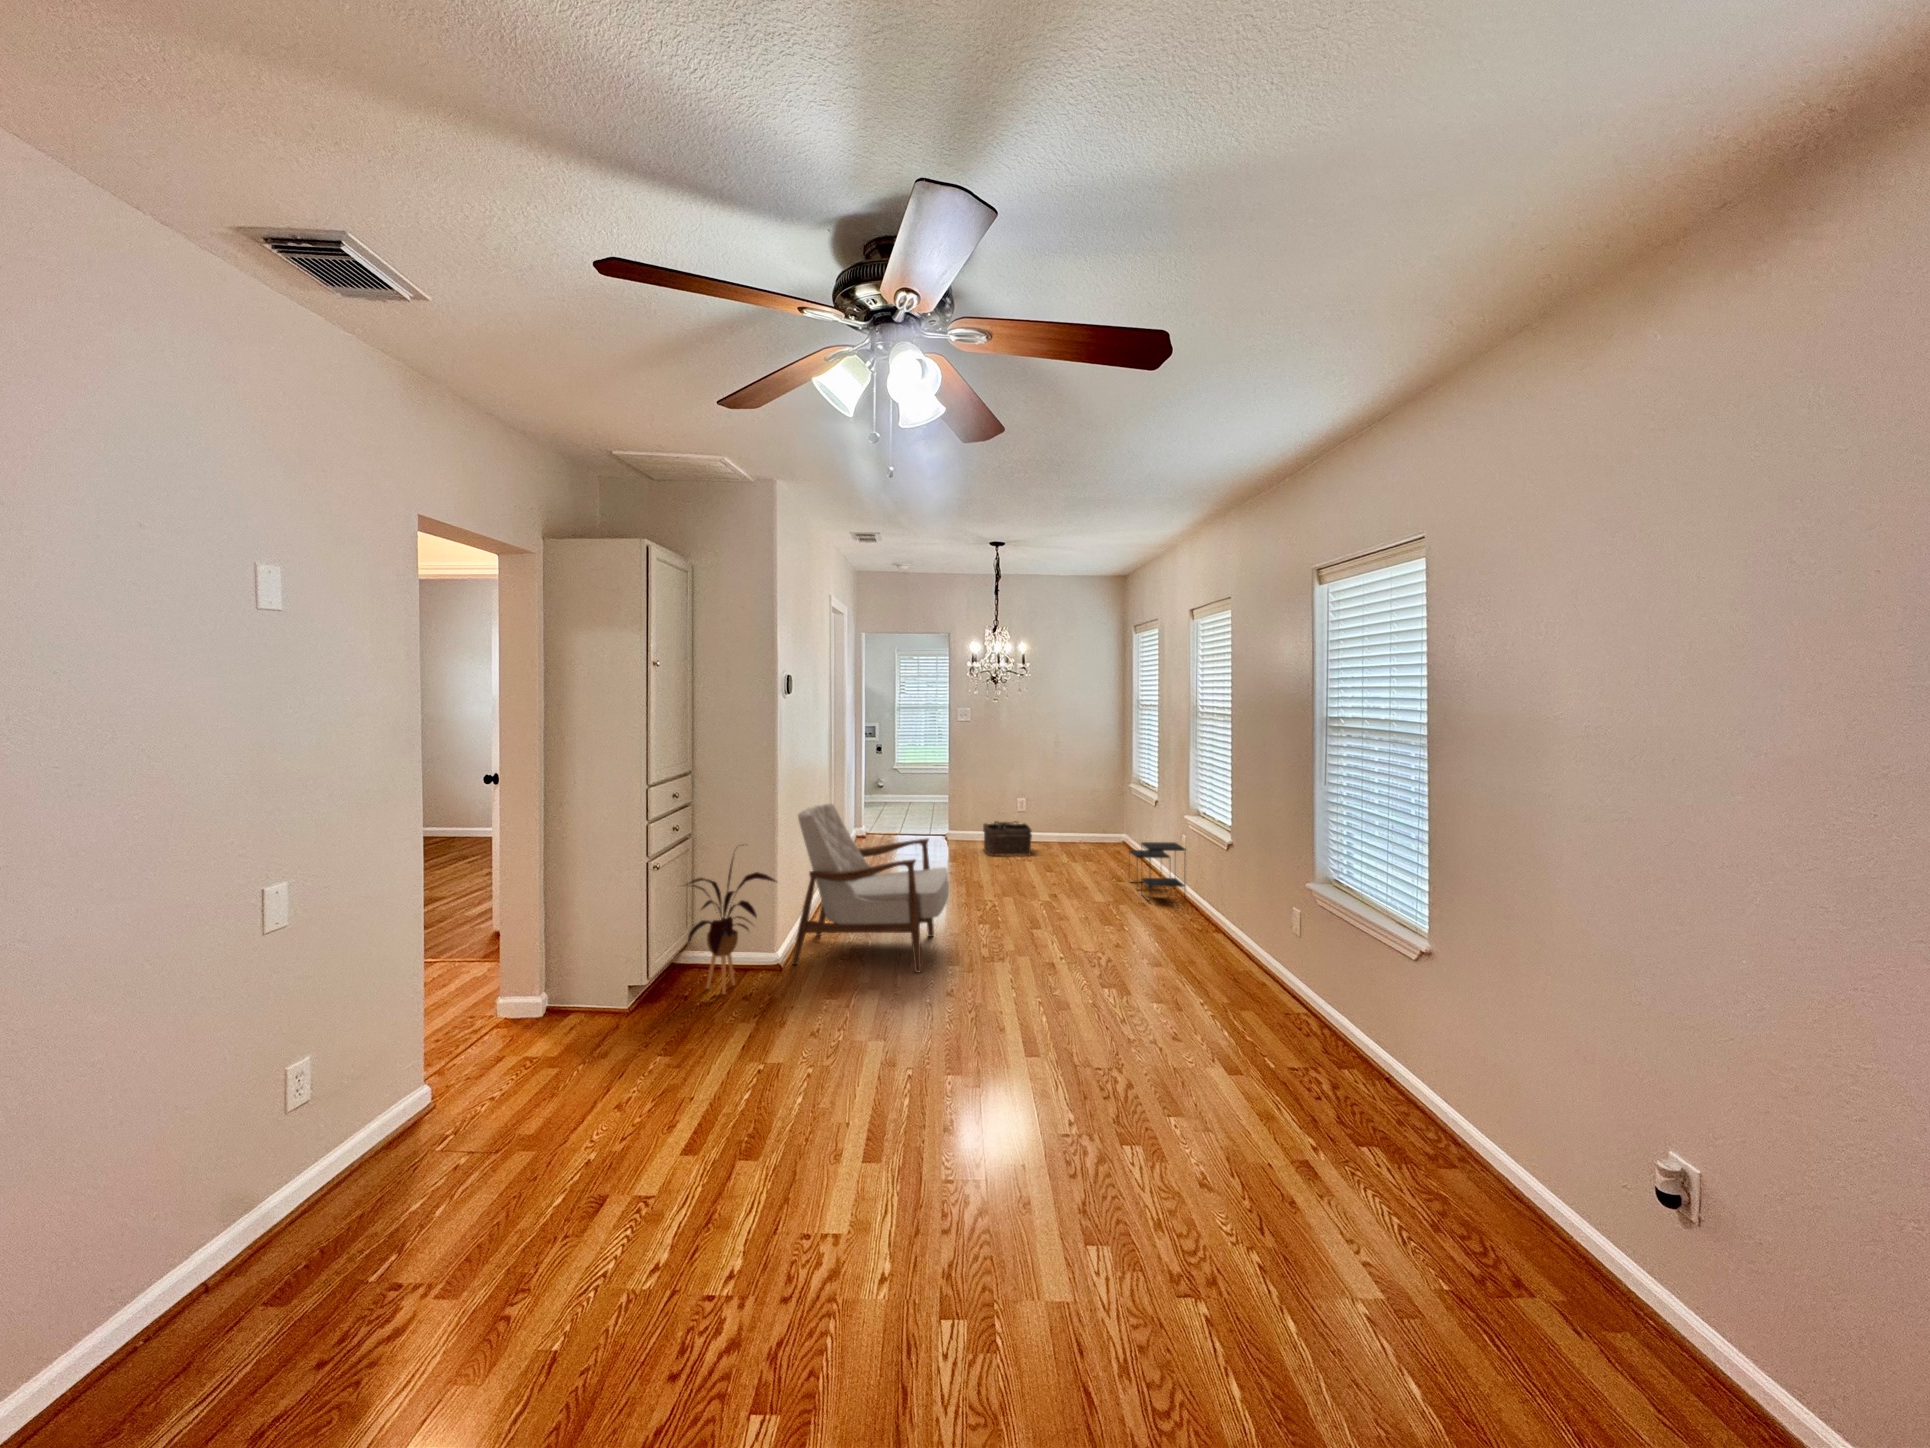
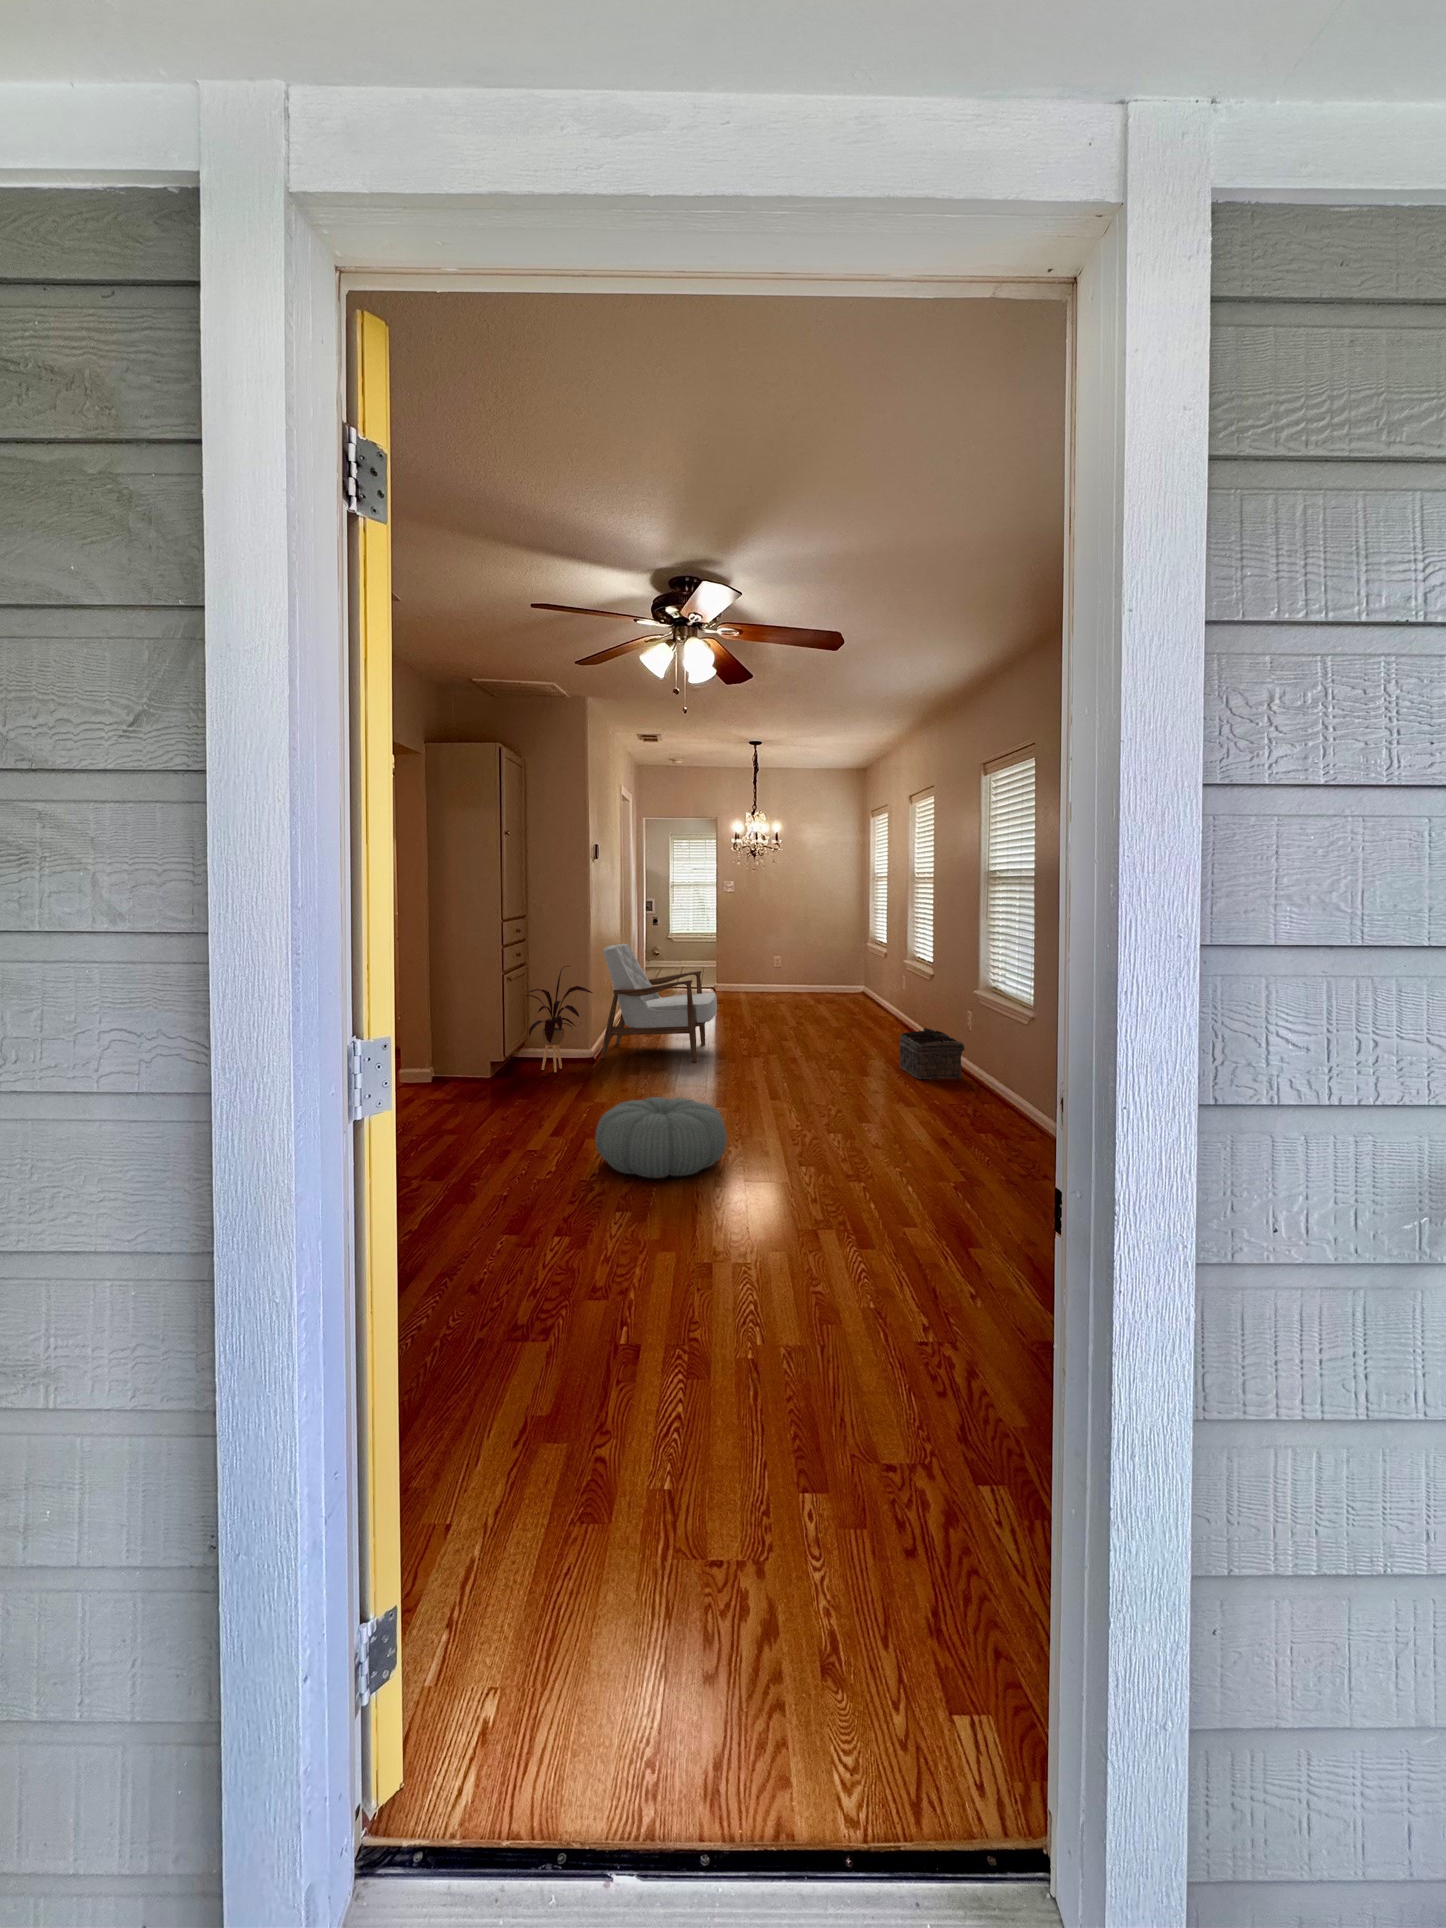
basket: present [983,821,1032,855] -> present [899,1028,965,1079]
side table: present [1129,842,1186,902] -> none [861,981,903,1027]
pouf: none [739,1106,962,1294] -> present [595,1097,727,1178]

